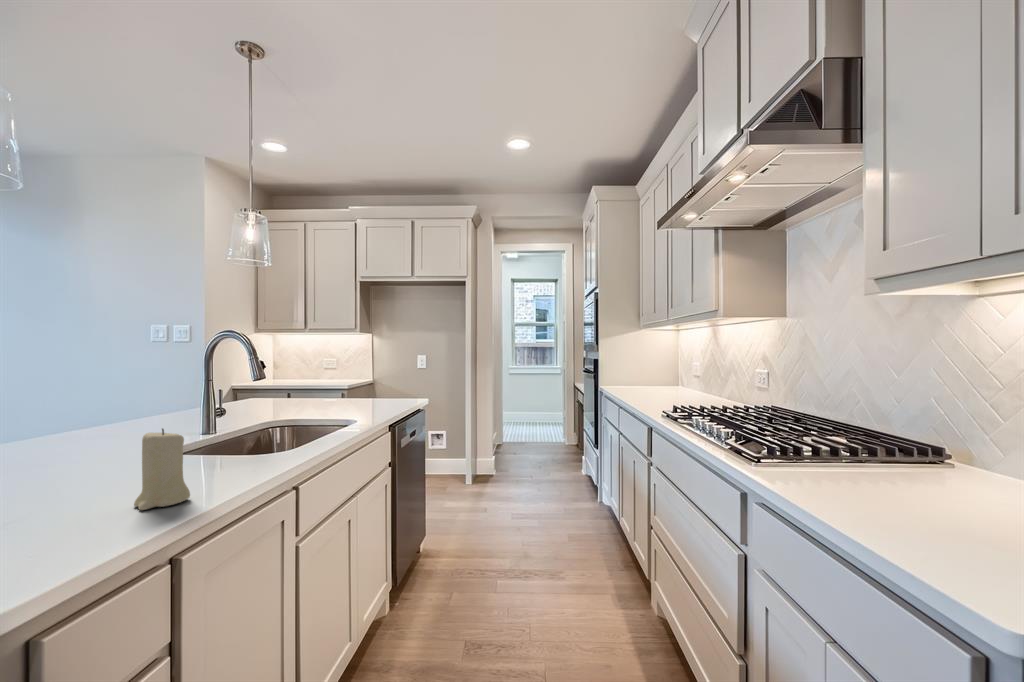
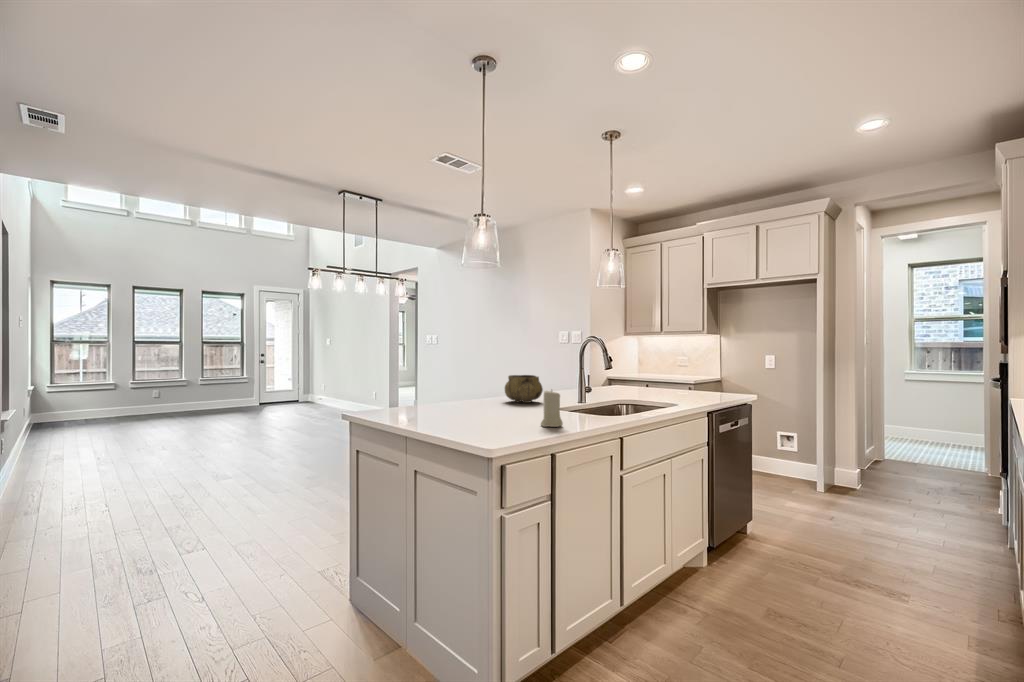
decorative bowl: none [36,398,131,452] -> present [505,375,543,403]

